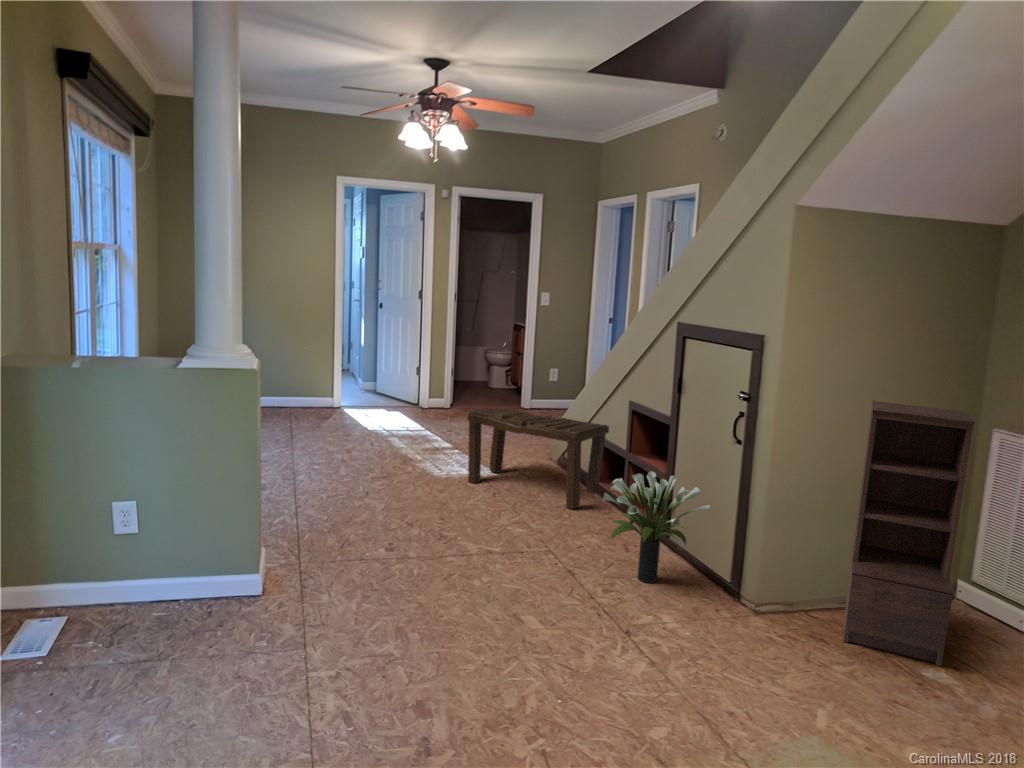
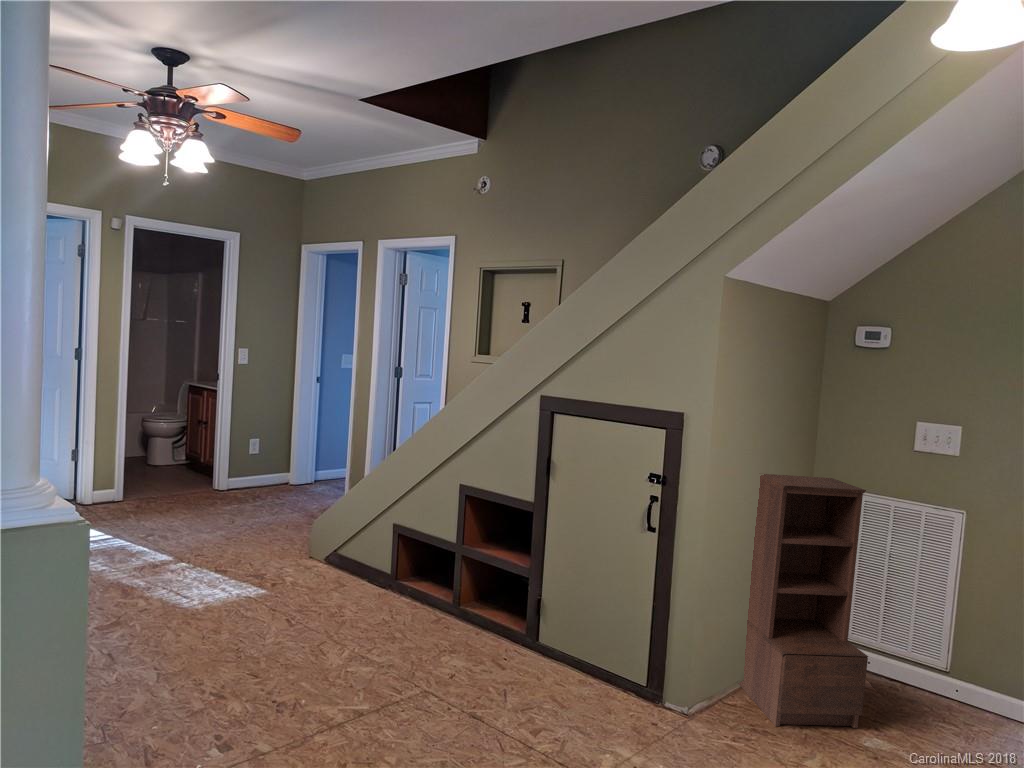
bench: present [468,407,609,509] -> none [239,502,425,625]
potted plant: present [603,472,710,583] -> none [505,574,628,707]

